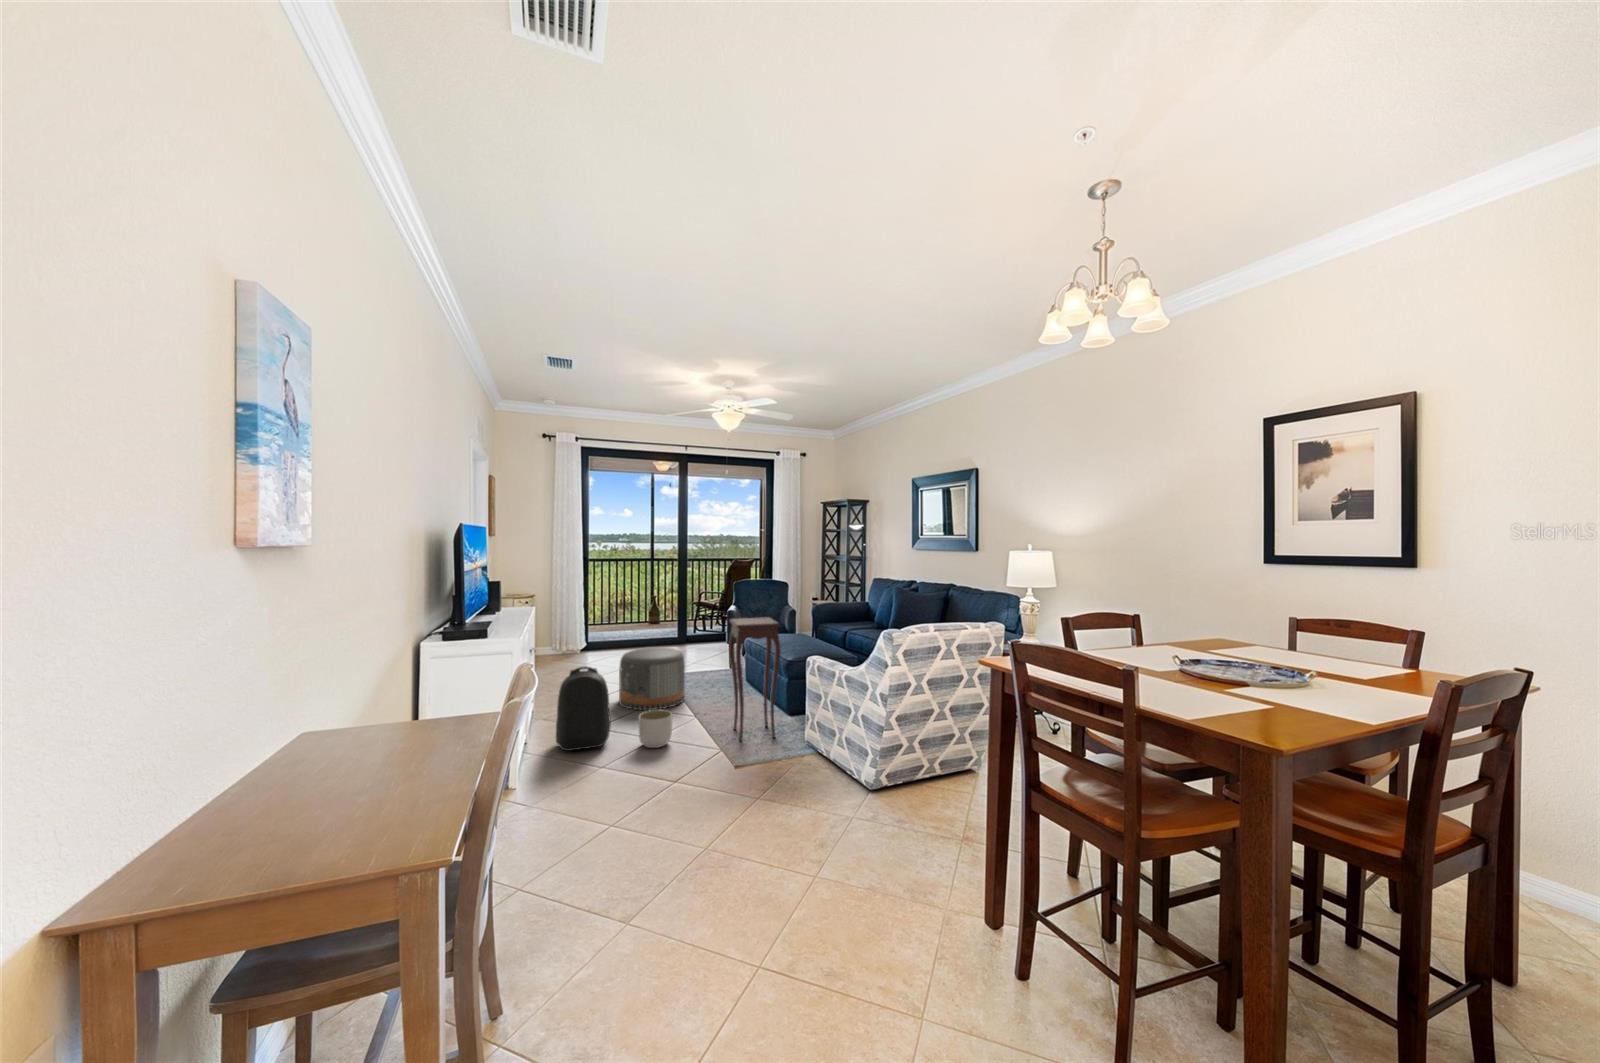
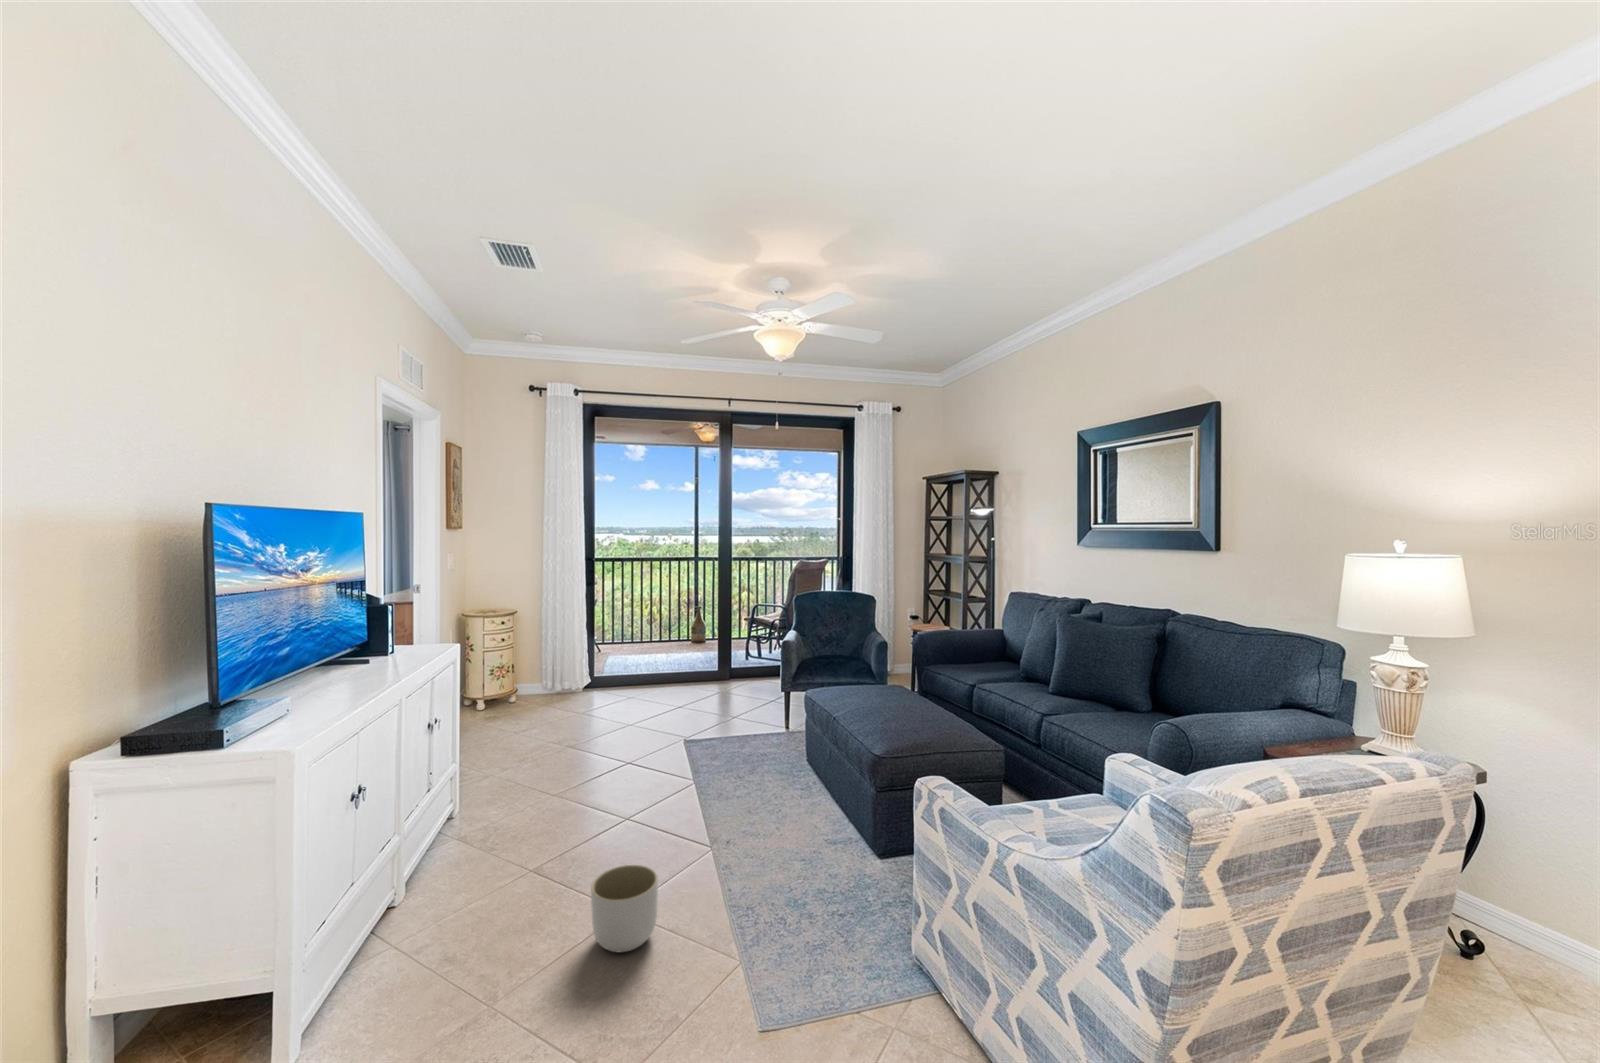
side table: present [729,617,781,741] -> none [771,686,869,938]
pouf: present [619,647,685,710] -> none [597,712,707,831]
backpack: present [556,666,611,751] -> none [438,779,549,953]

